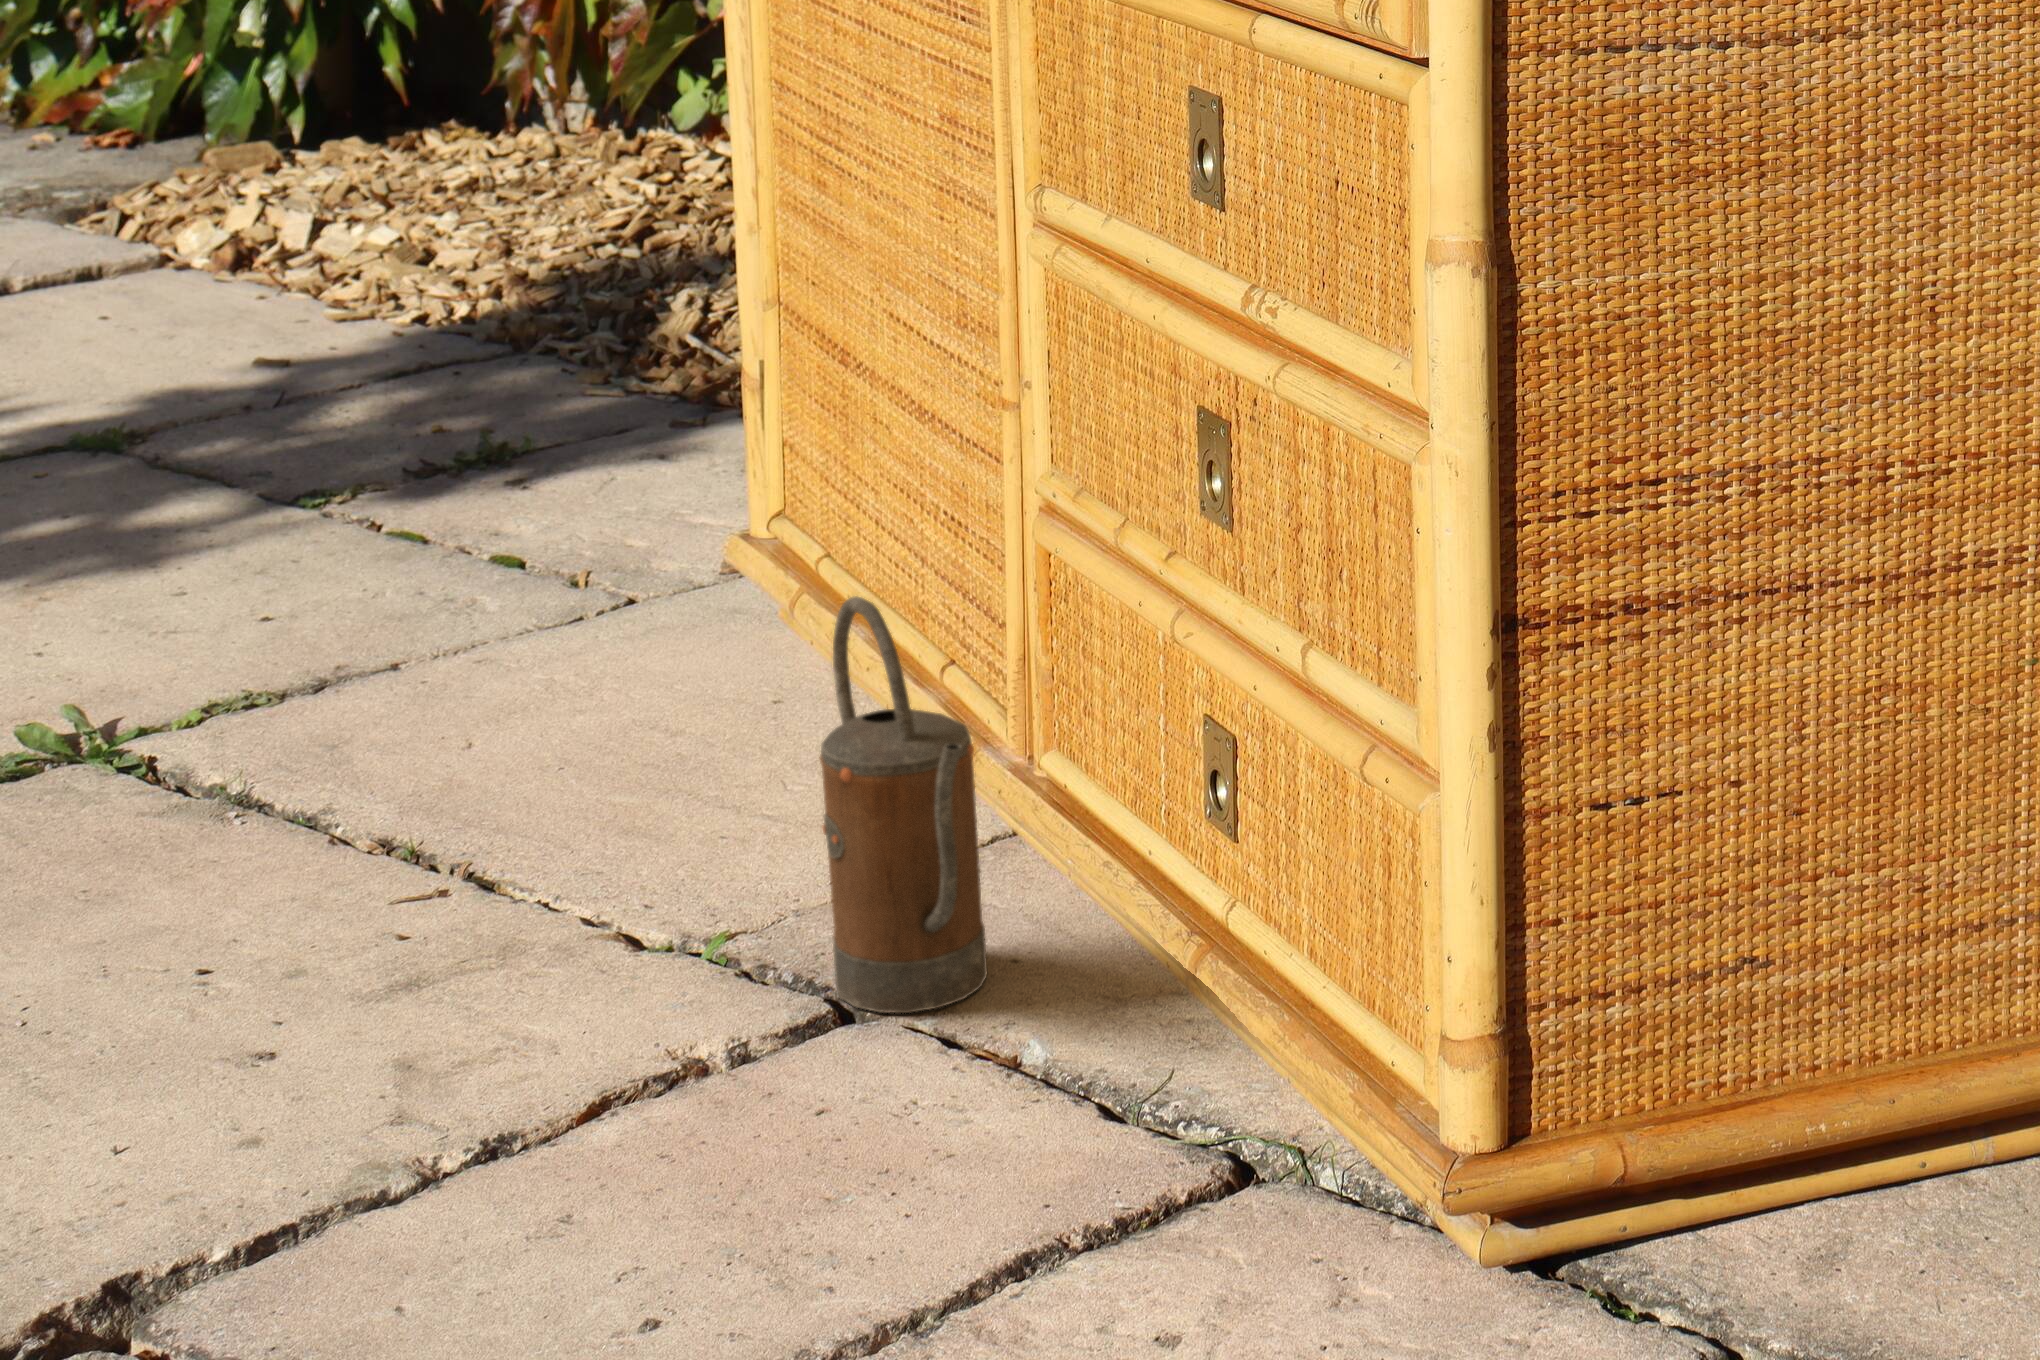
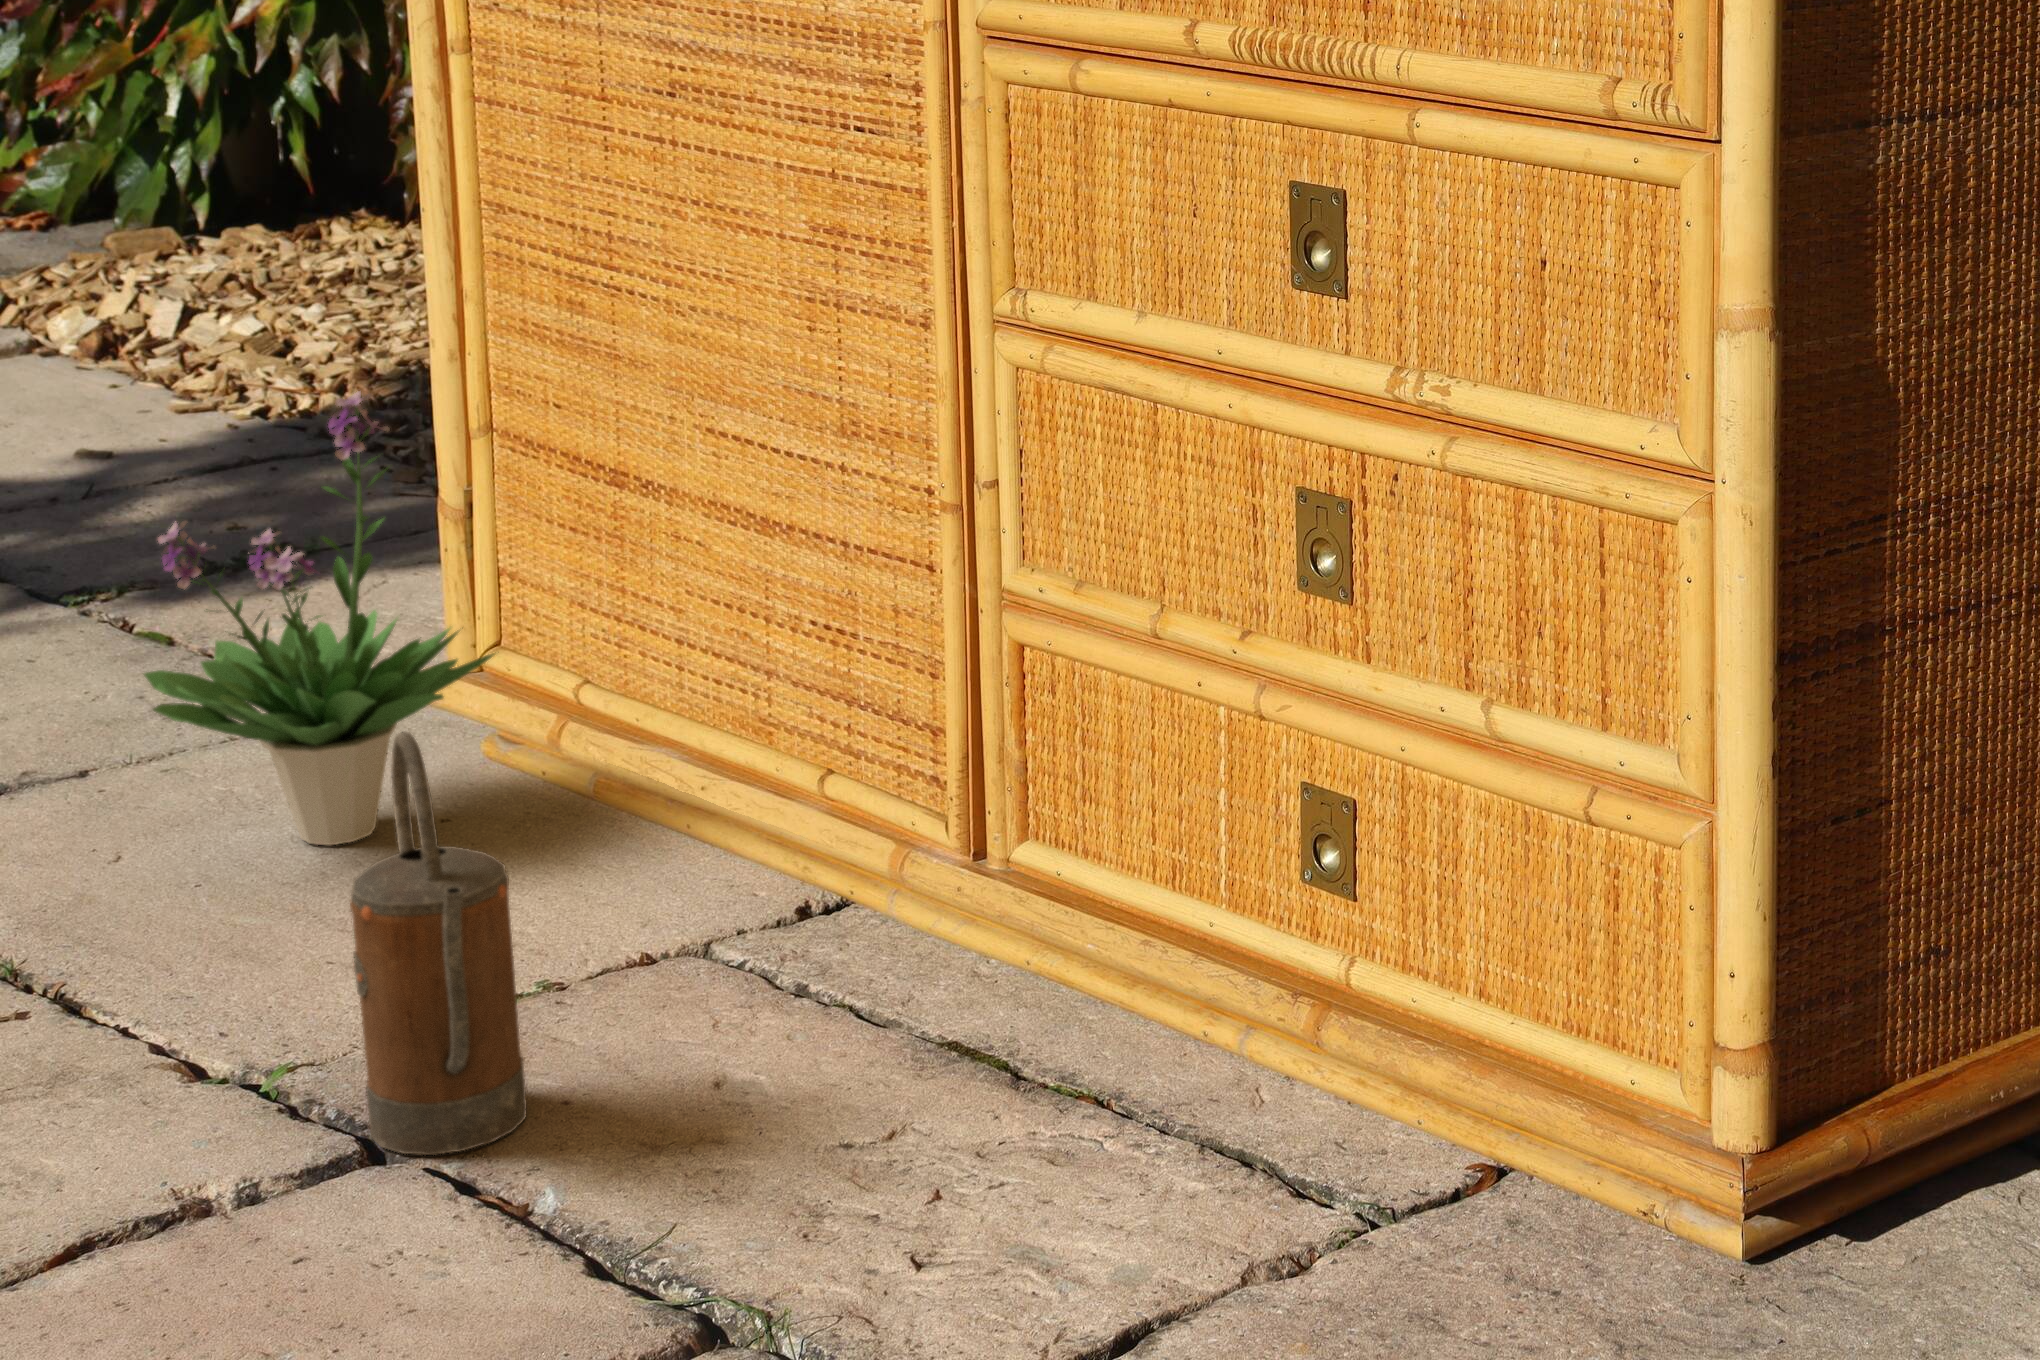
potted plant: none [482,272,833,726] -> present [144,392,495,845]

